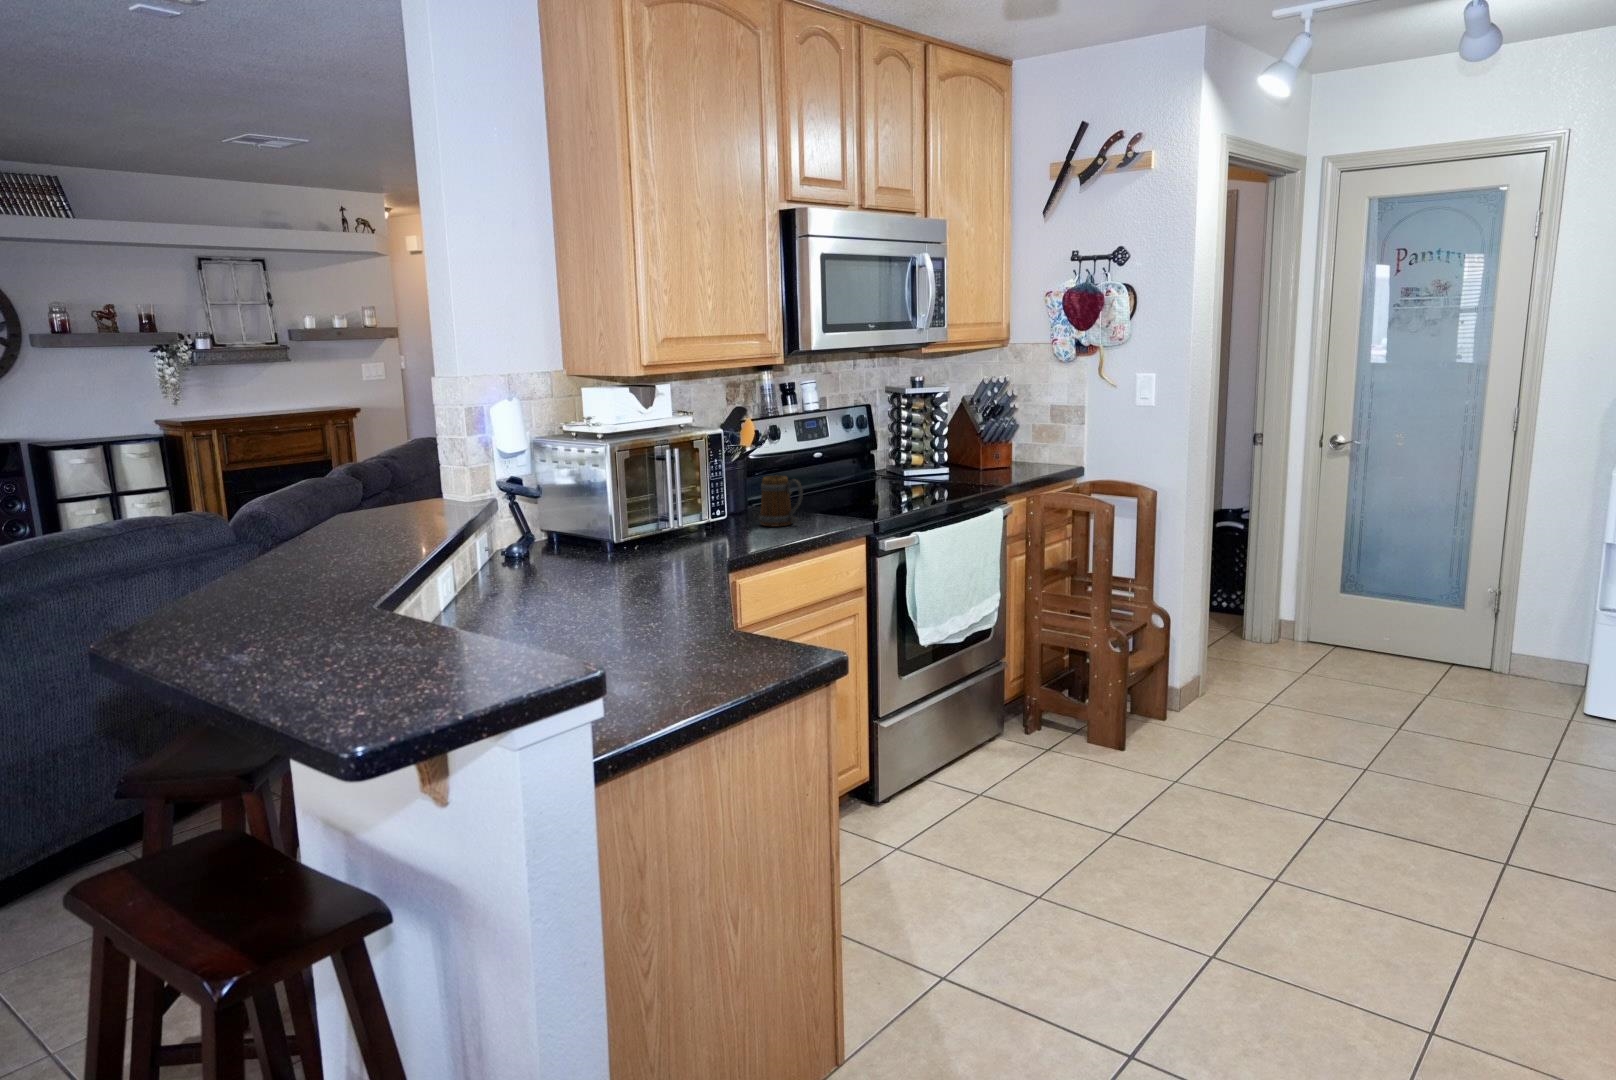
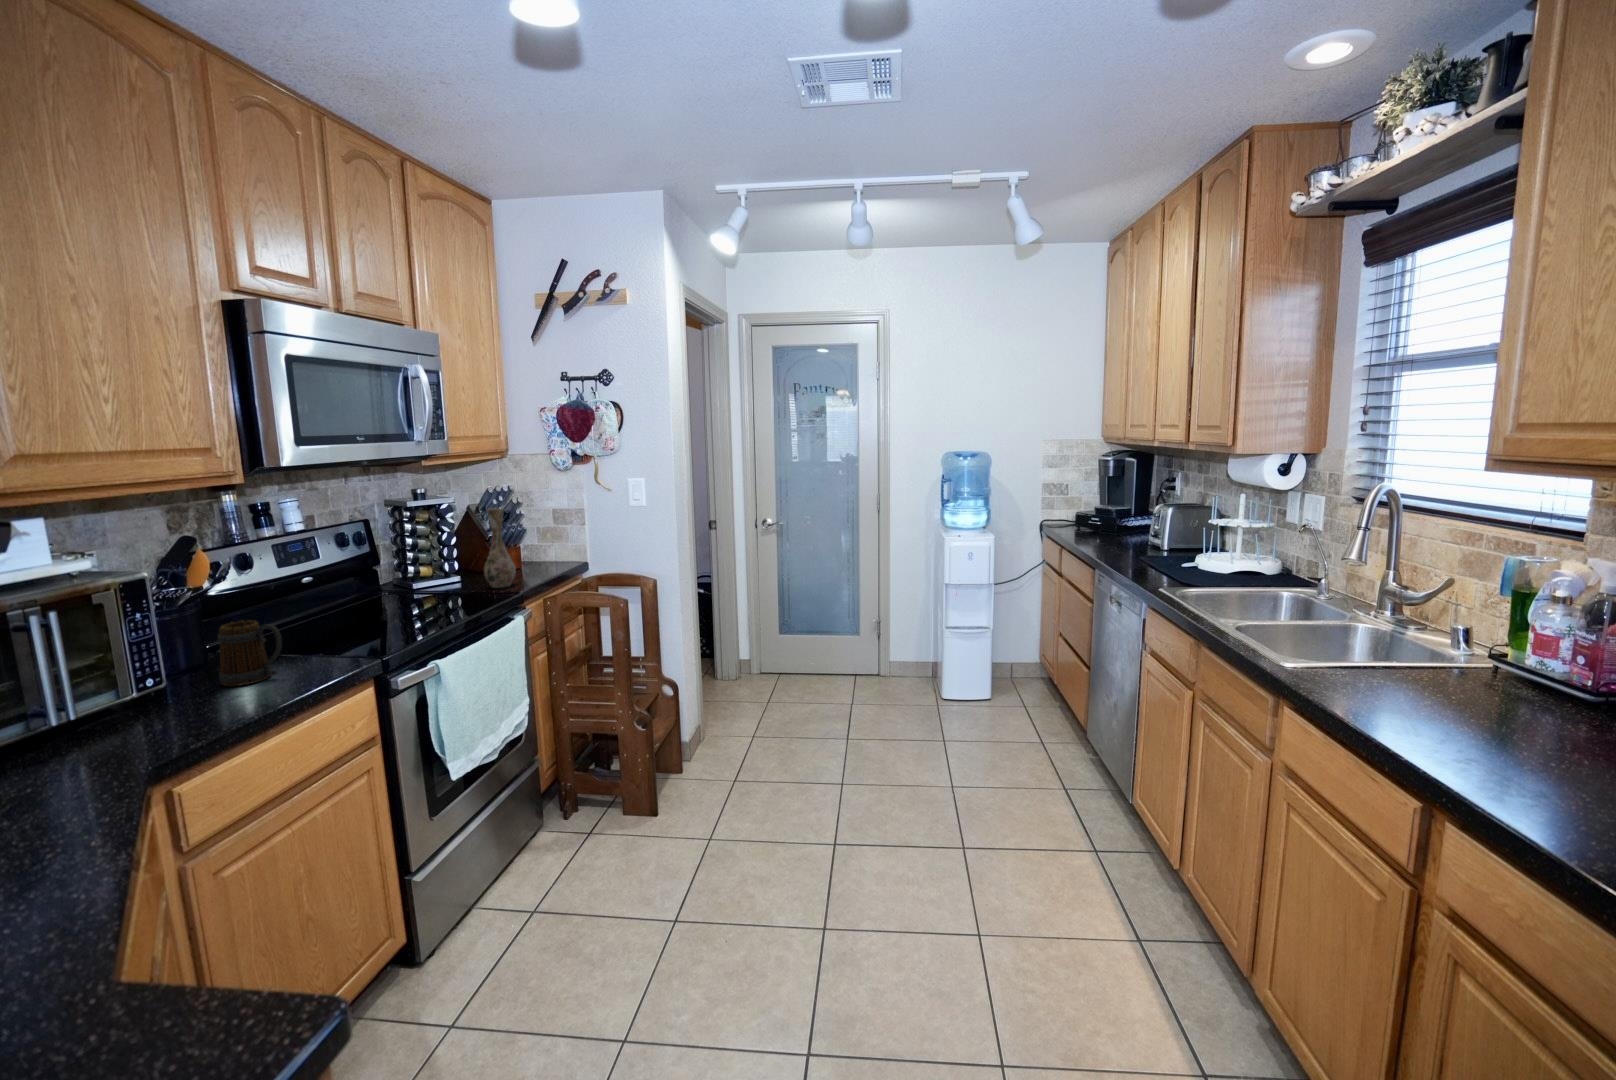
vase: none [970,398,1001,482] -> present [484,508,516,588]

